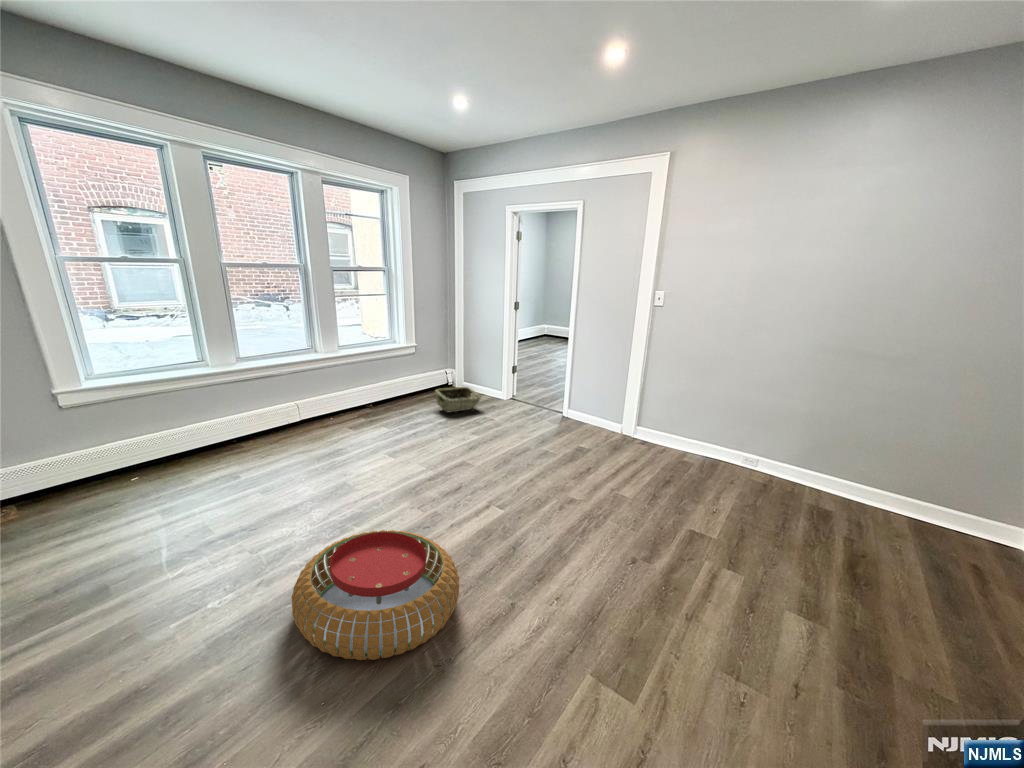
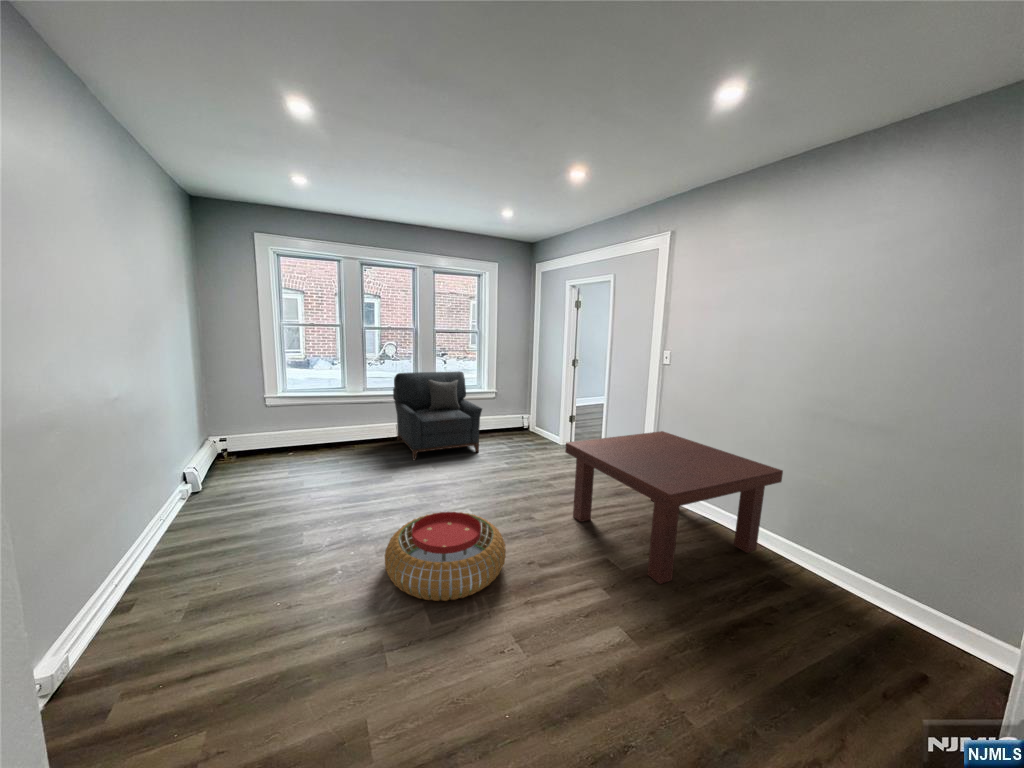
armchair: none [264,325,396,451] -> present [393,371,482,460]
woven basket: present [436,387,481,413] -> none [514,420,550,439]
coffee table: none [521,406,773,599] -> present [565,431,783,584]

